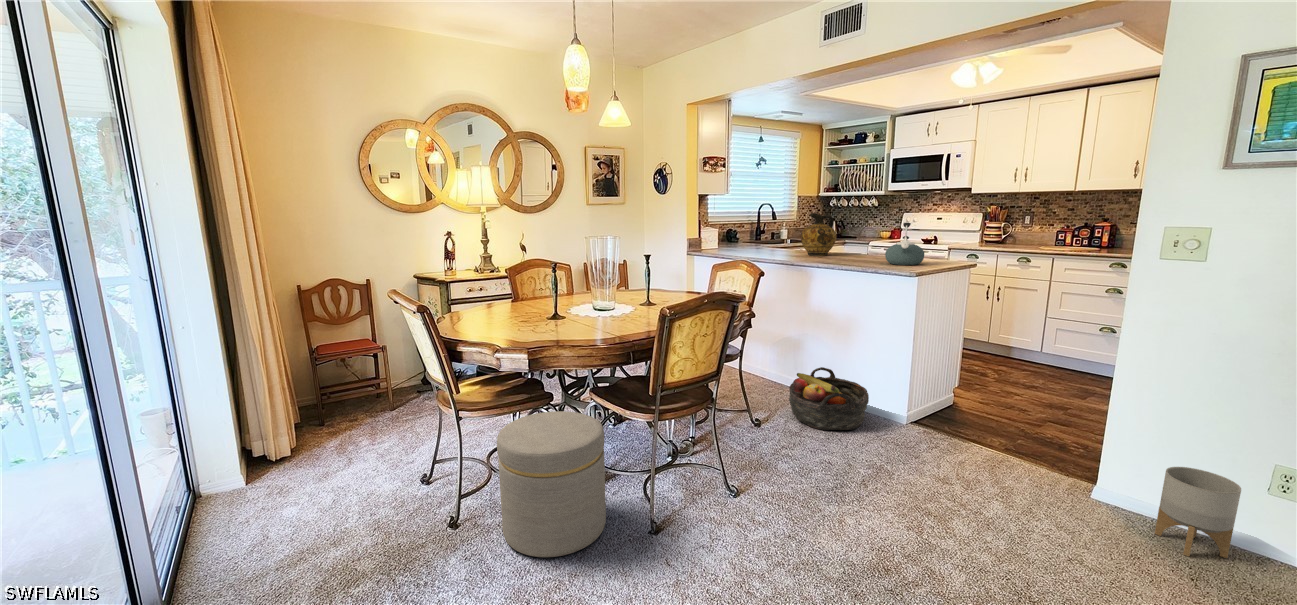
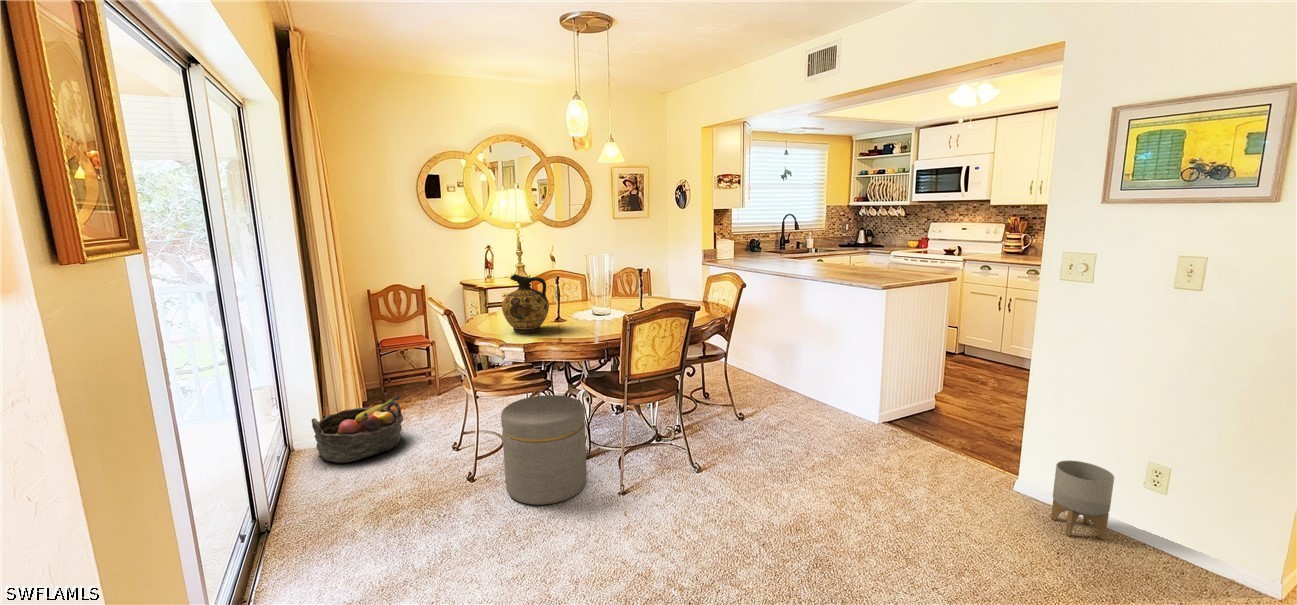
ceramic jug: present [801,213,836,256] -> present [502,274,549,333]
kettle: present [885,223,924,265] -> none [864,240,899,278]
basket: present [789,367,869,430] -> present [312,395,403,463]

